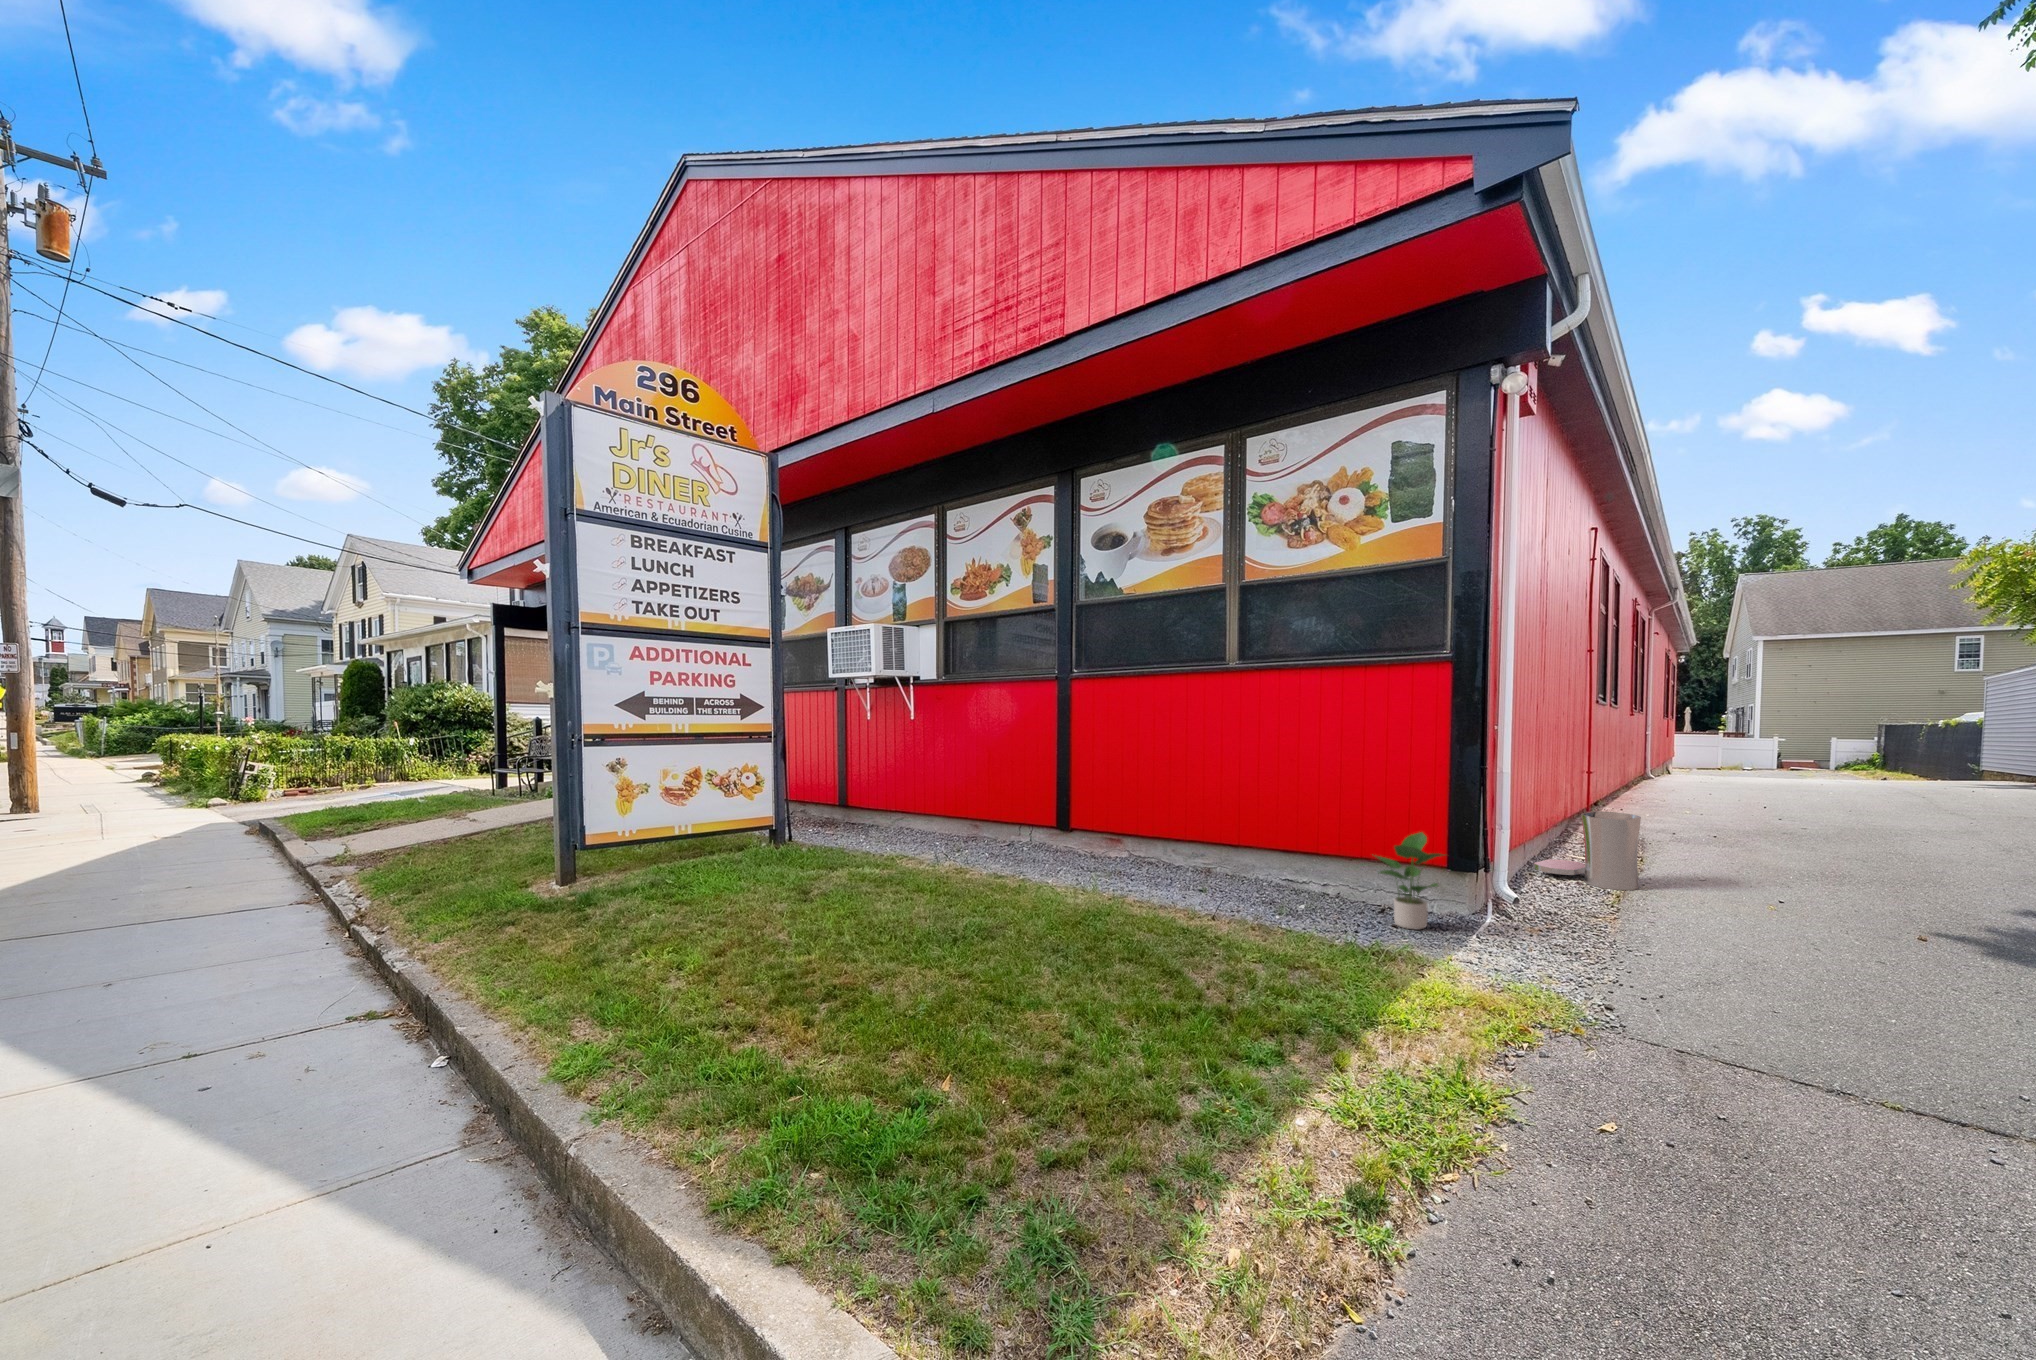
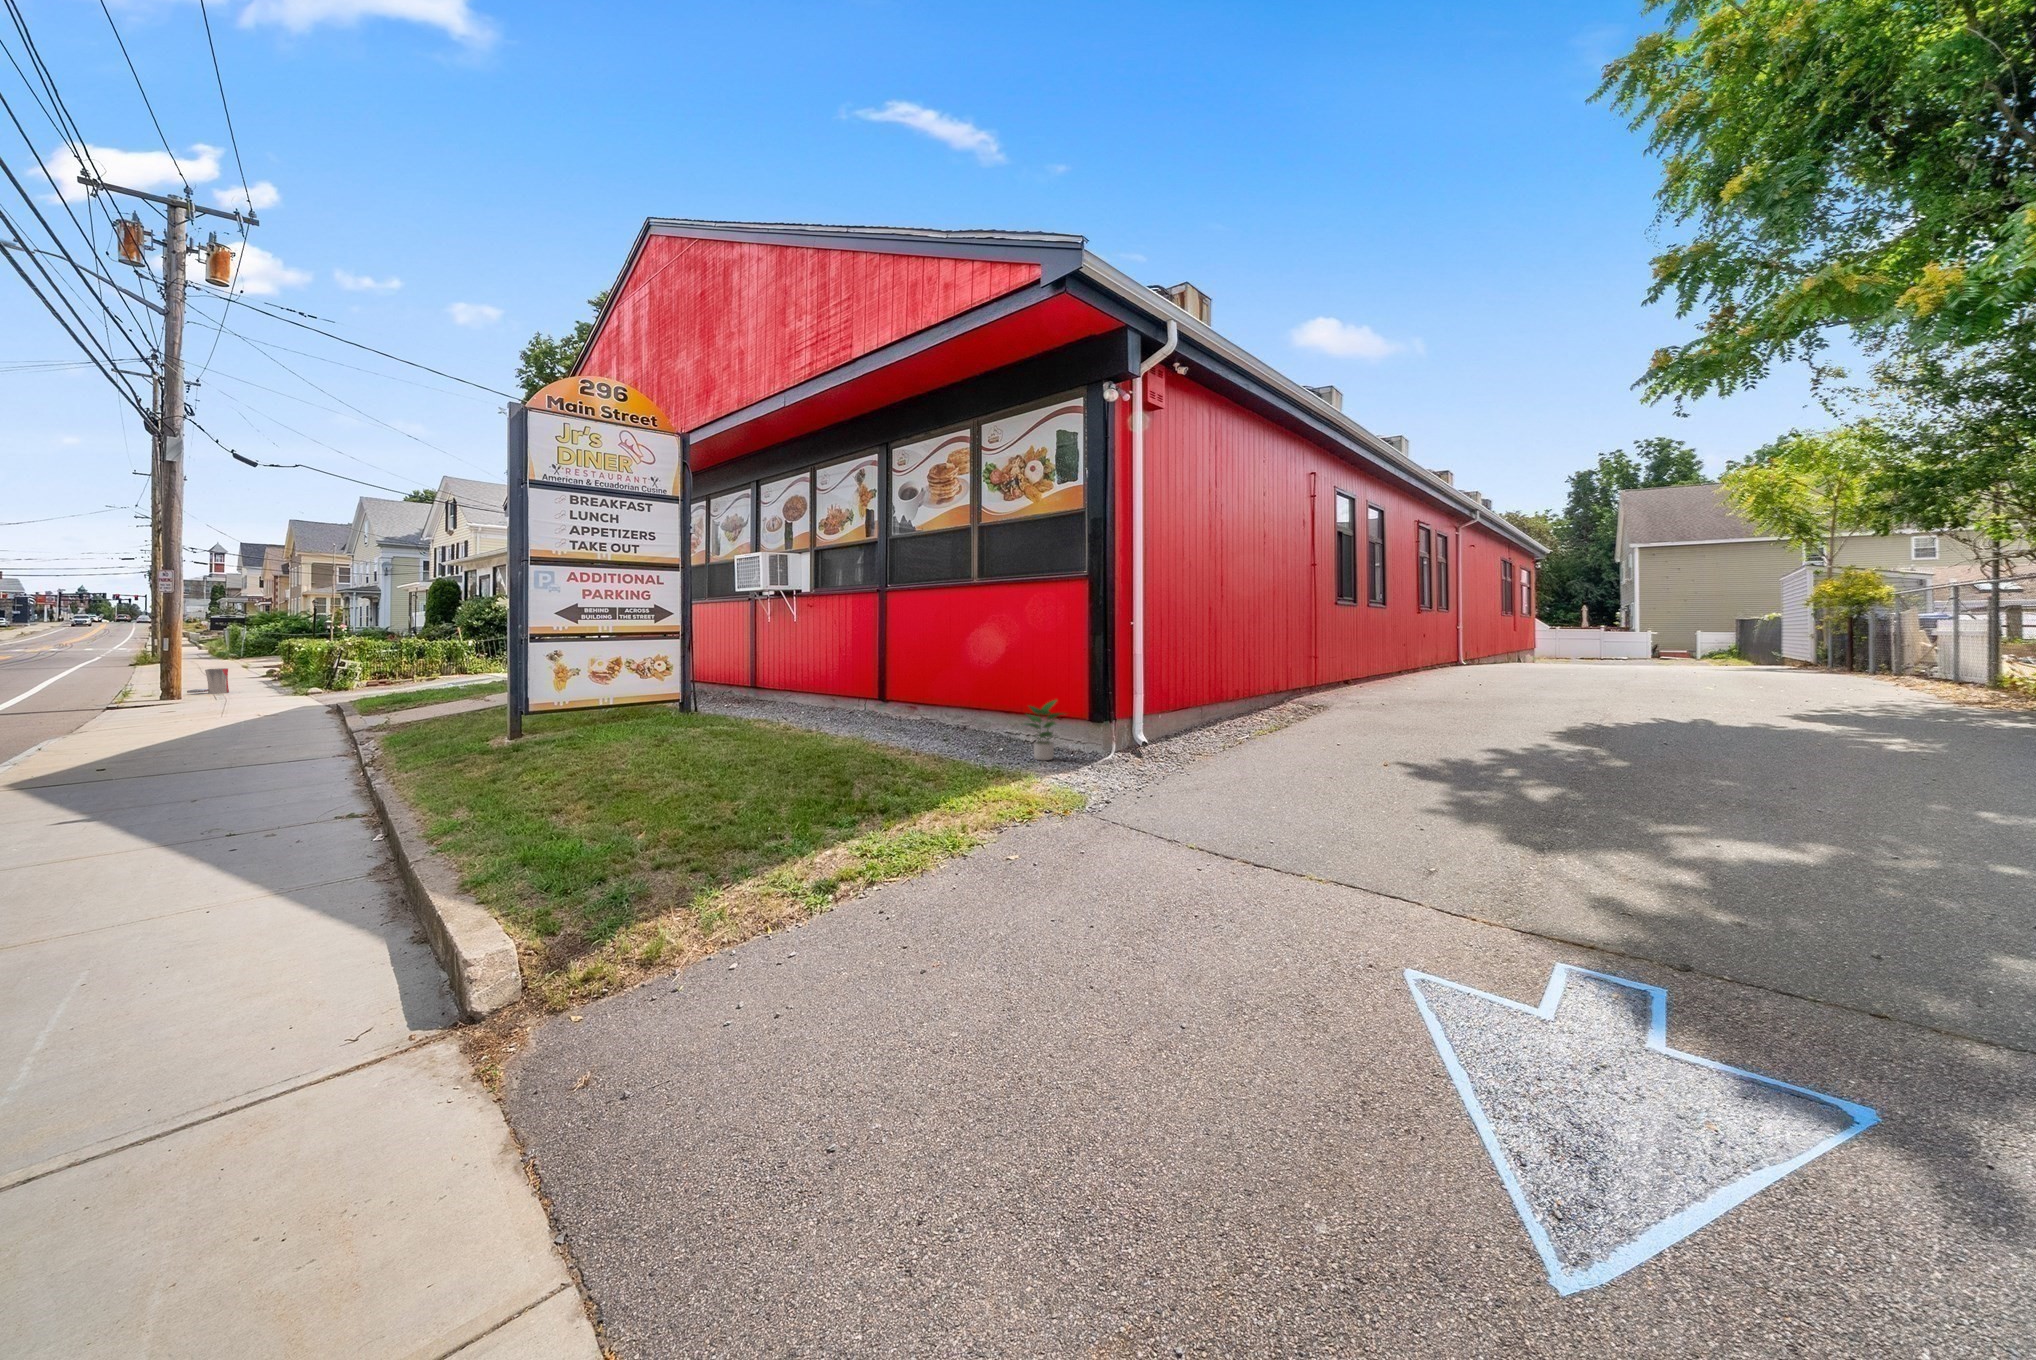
trash can: present [1534,811,1641,890] -> present [187,668,229,694]

